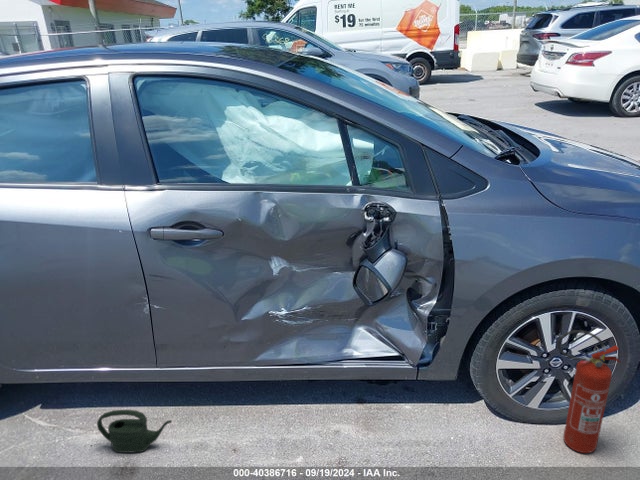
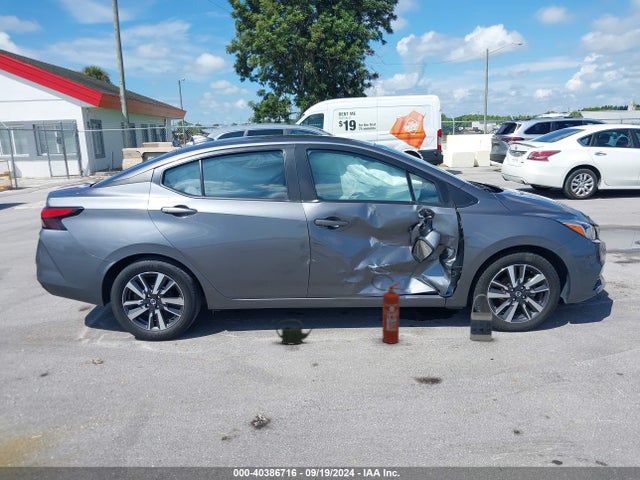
fire extinguisher: present [557,330,620,453] -> present [372,274,402,343]
bag: none [459,370,504,452] -> present [470,294,492,341]

